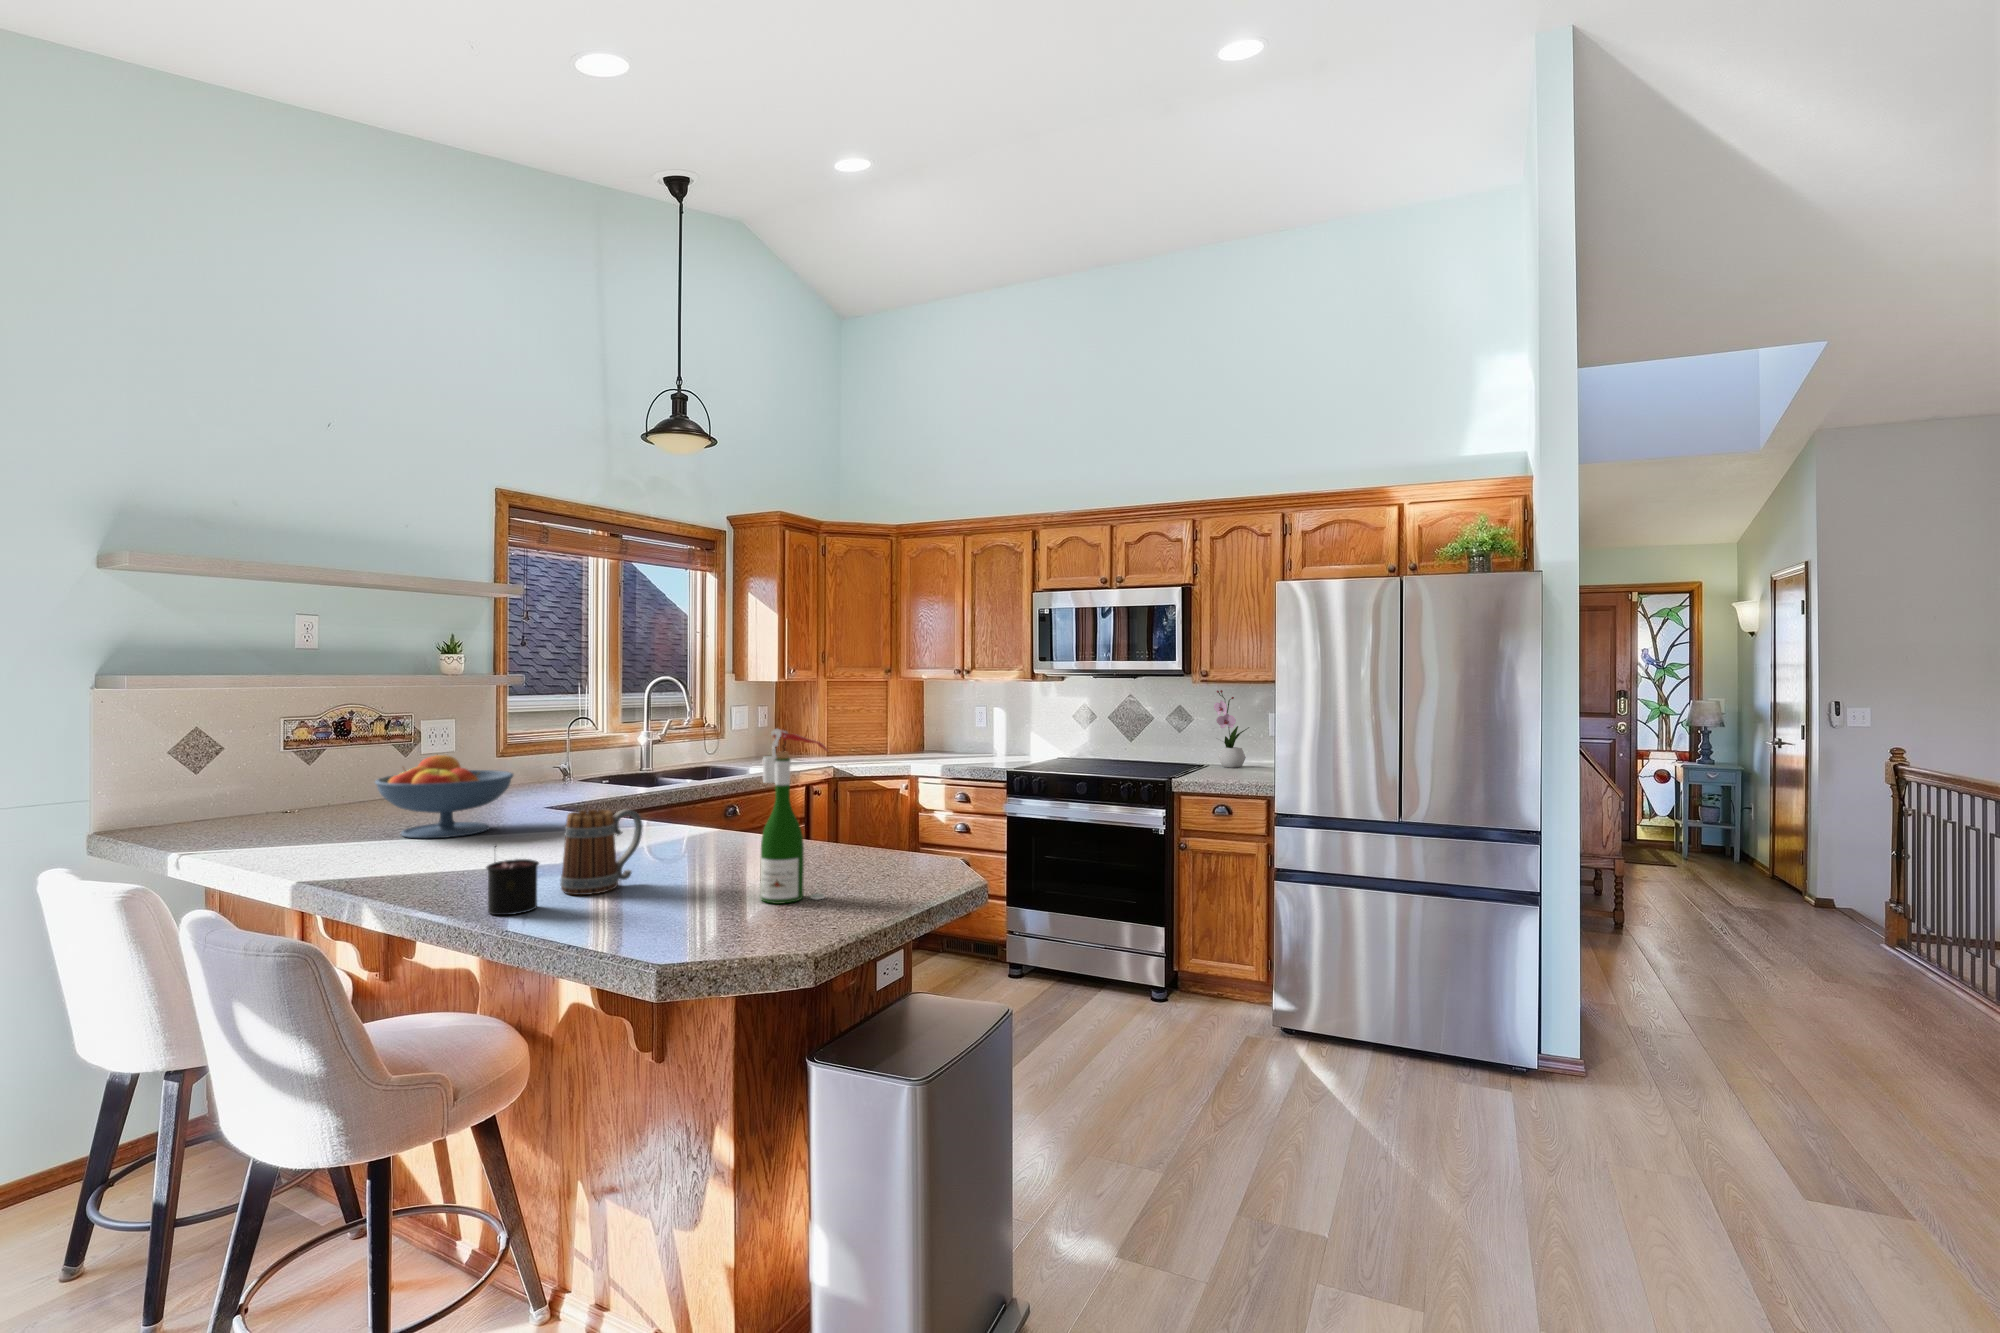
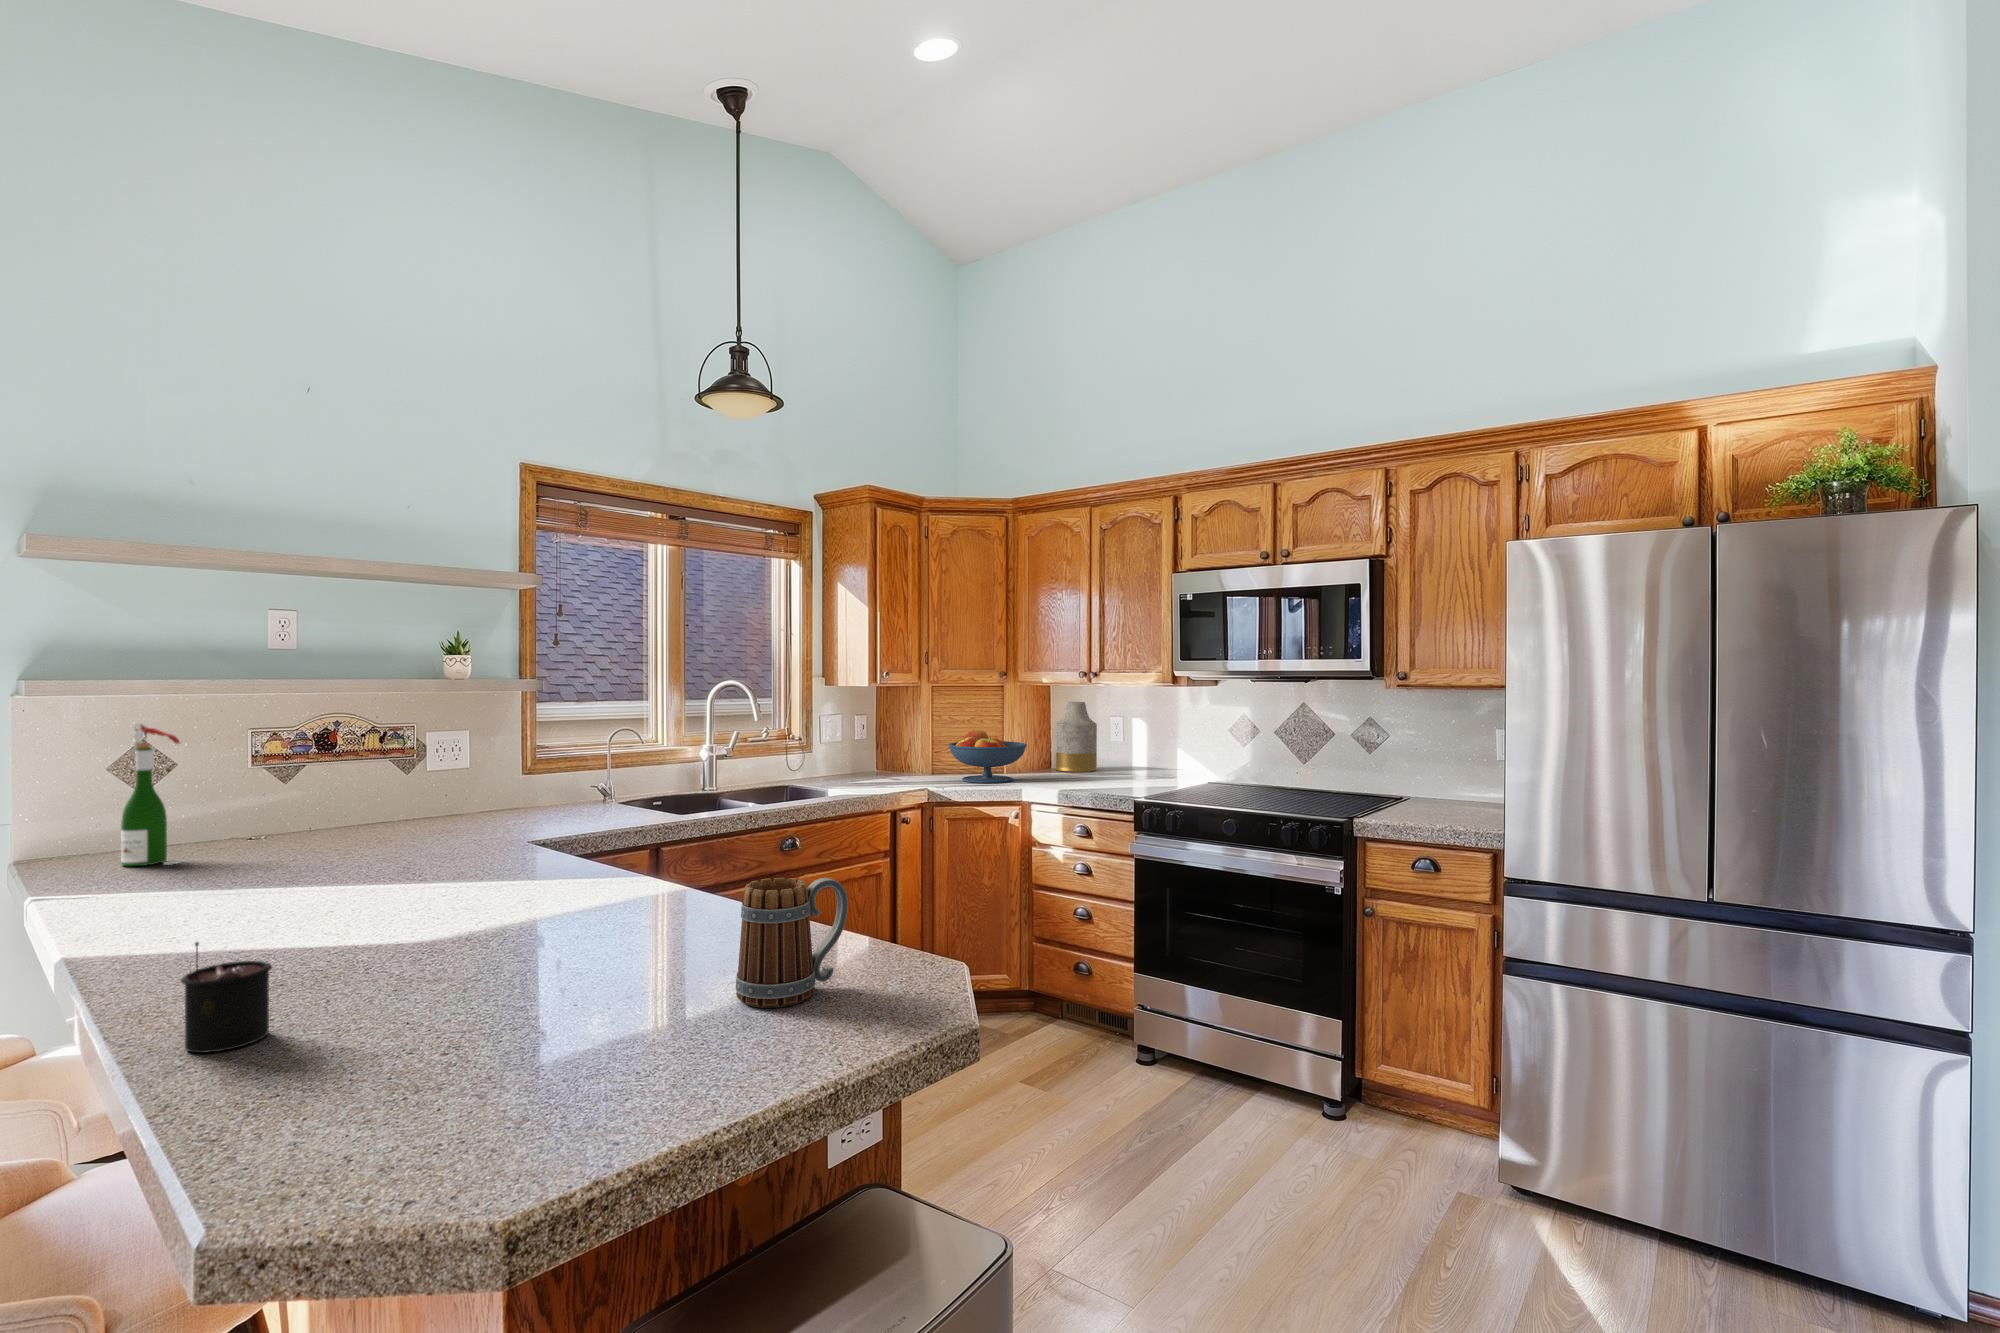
flower arrangement: present [1214,690,1249,768] -> none [1417,697,1469,802]
vase: none [929,695,963,753] -> present [1056,702,1097,772]
wine bottle: present [760,729,827,904] -> present [121,724,180,866]
fruit bowl: present [375,754,513,838] -> present [948,730,1027,783]
mug: present [560,809,643,895] -> present [735,878,848,1008]

